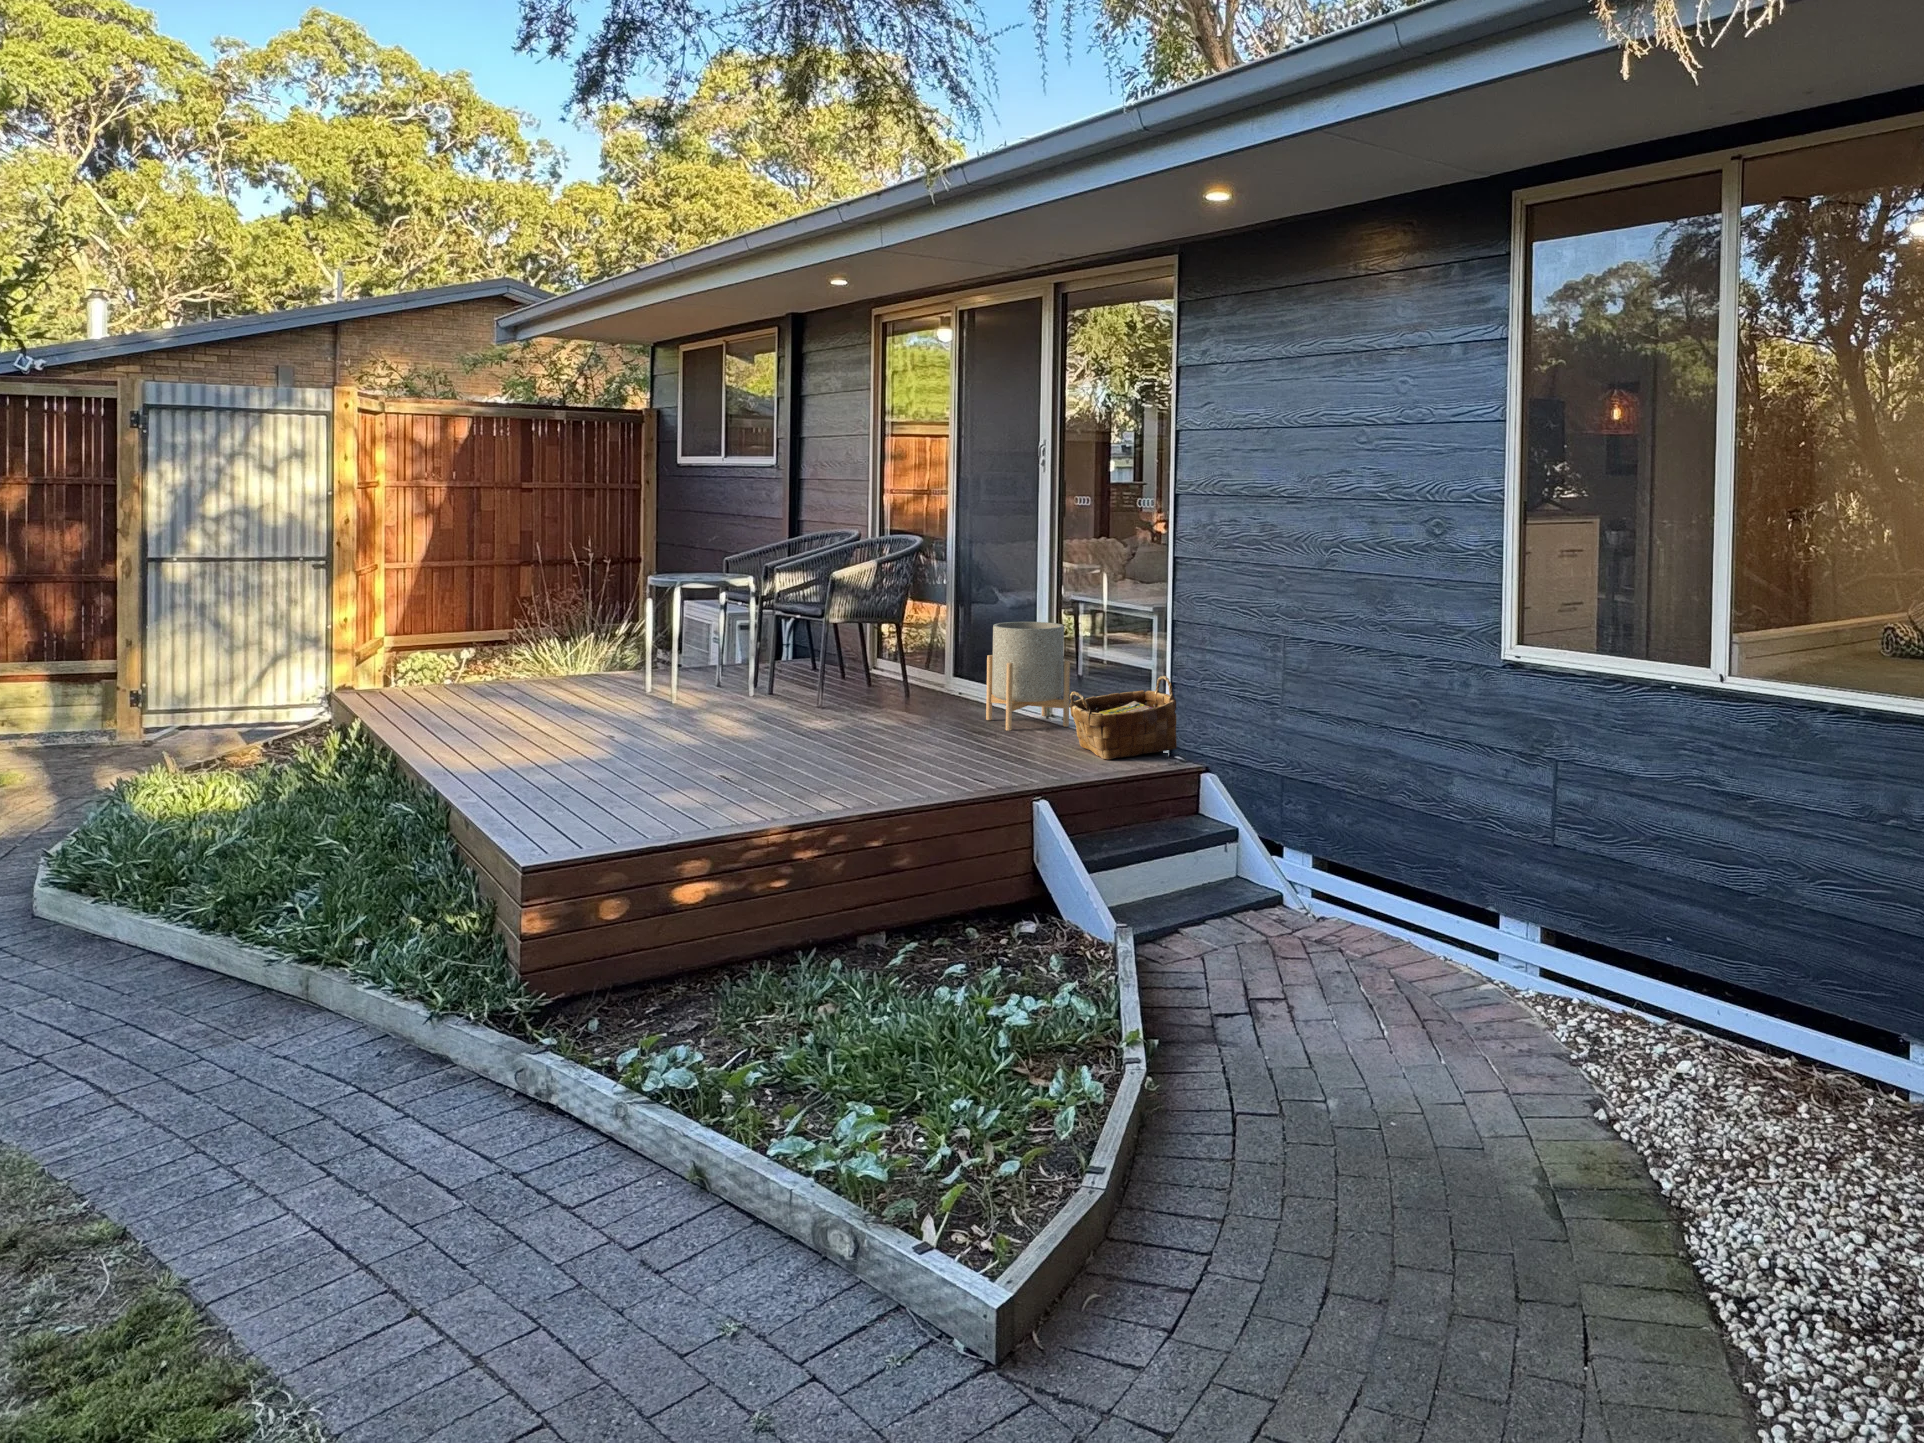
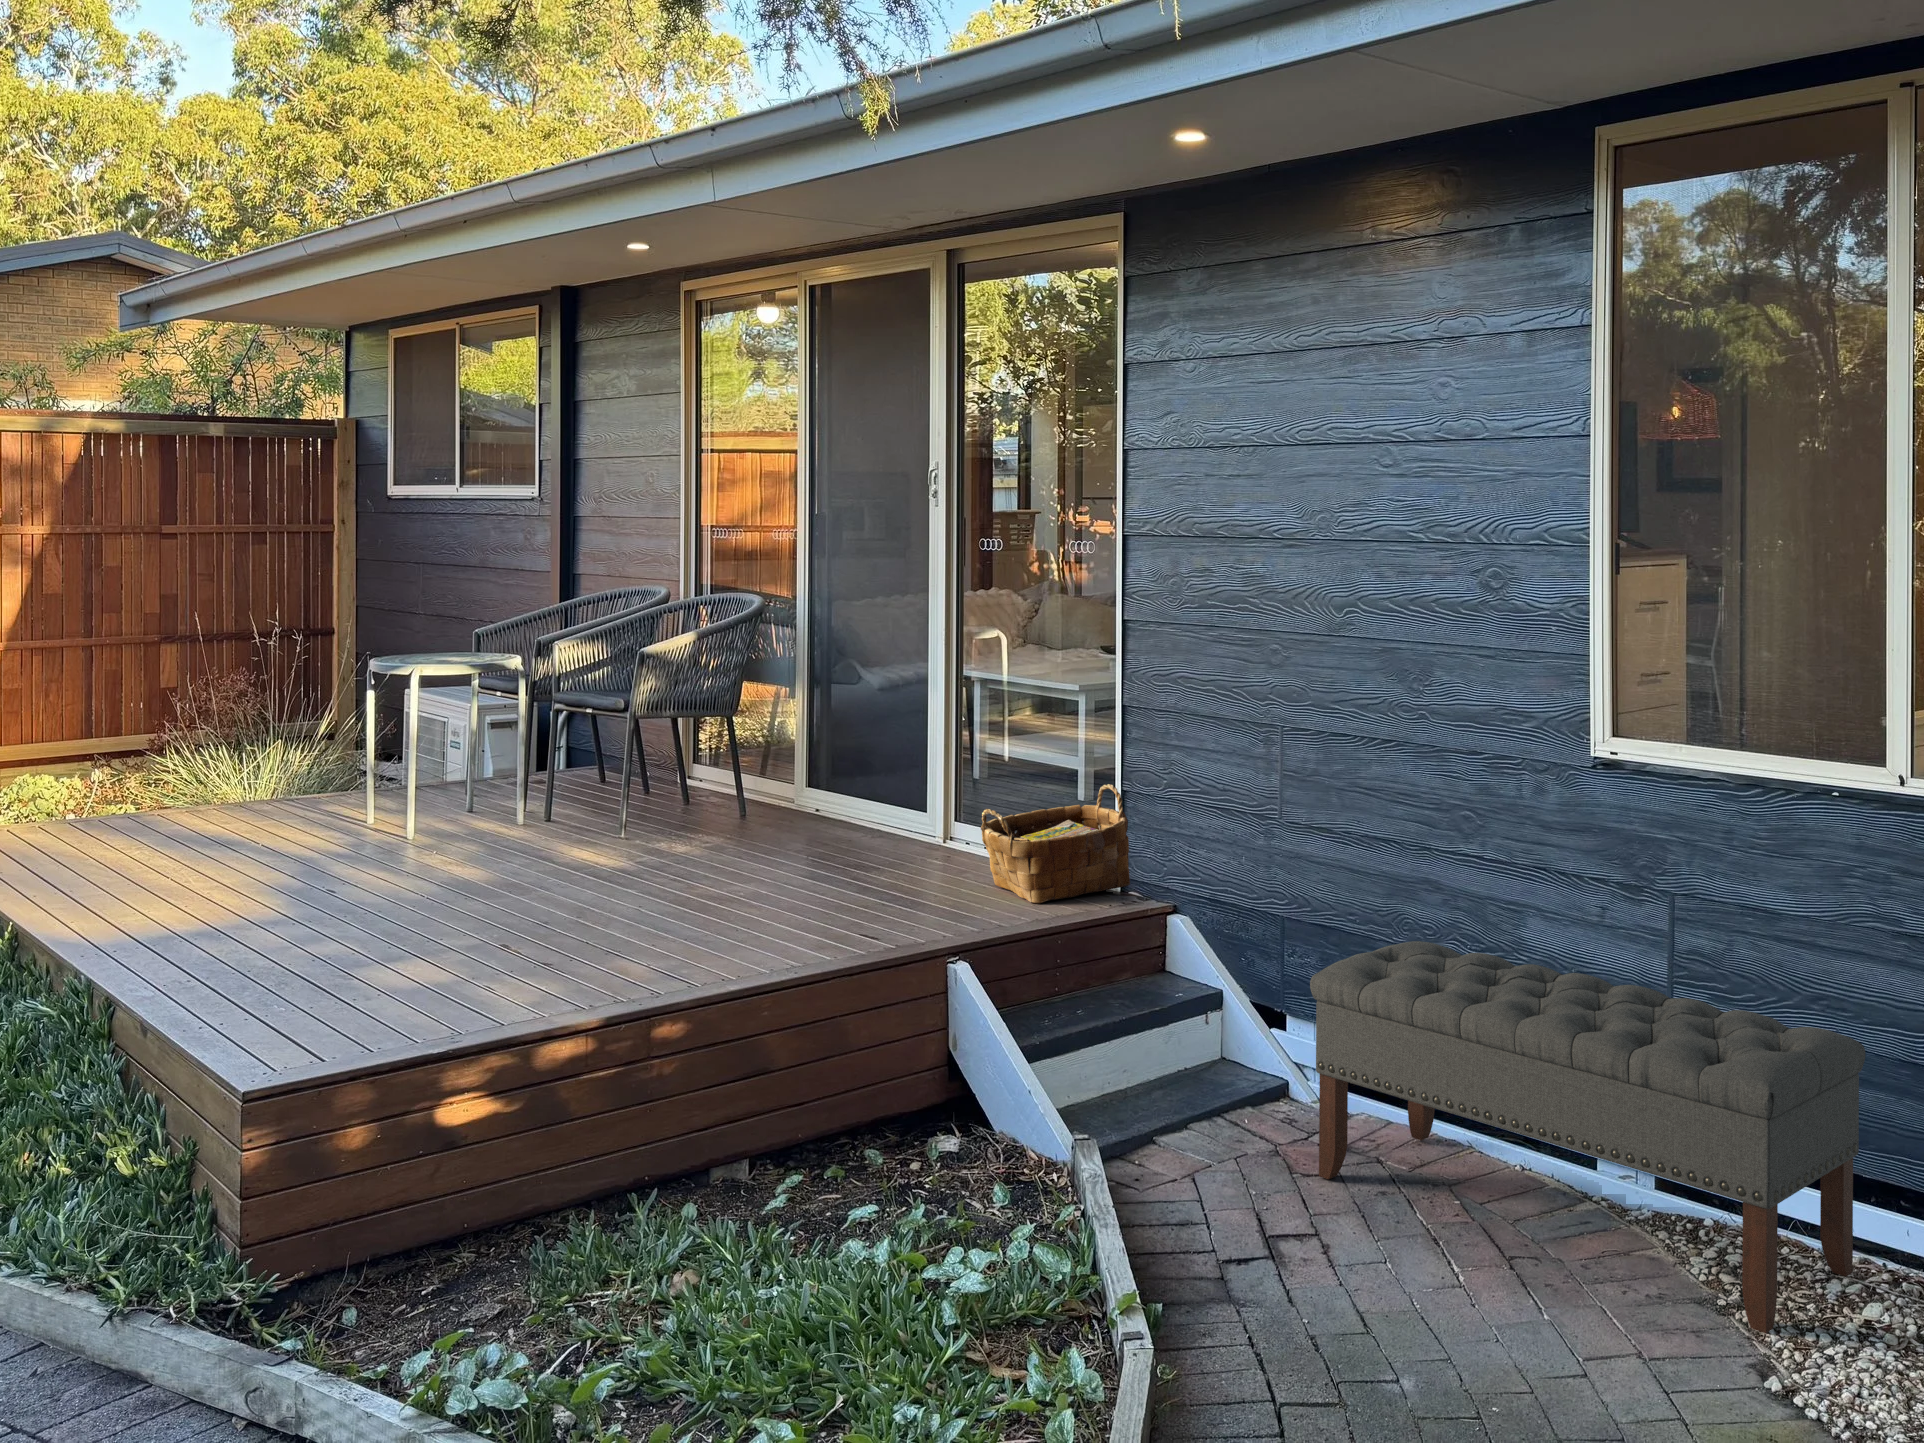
planter: present [986,622,1070,731] -> none [852,711,971,864]
bench: none [1289,792,1689,1081] -> present [1310,941,1865,1333]

